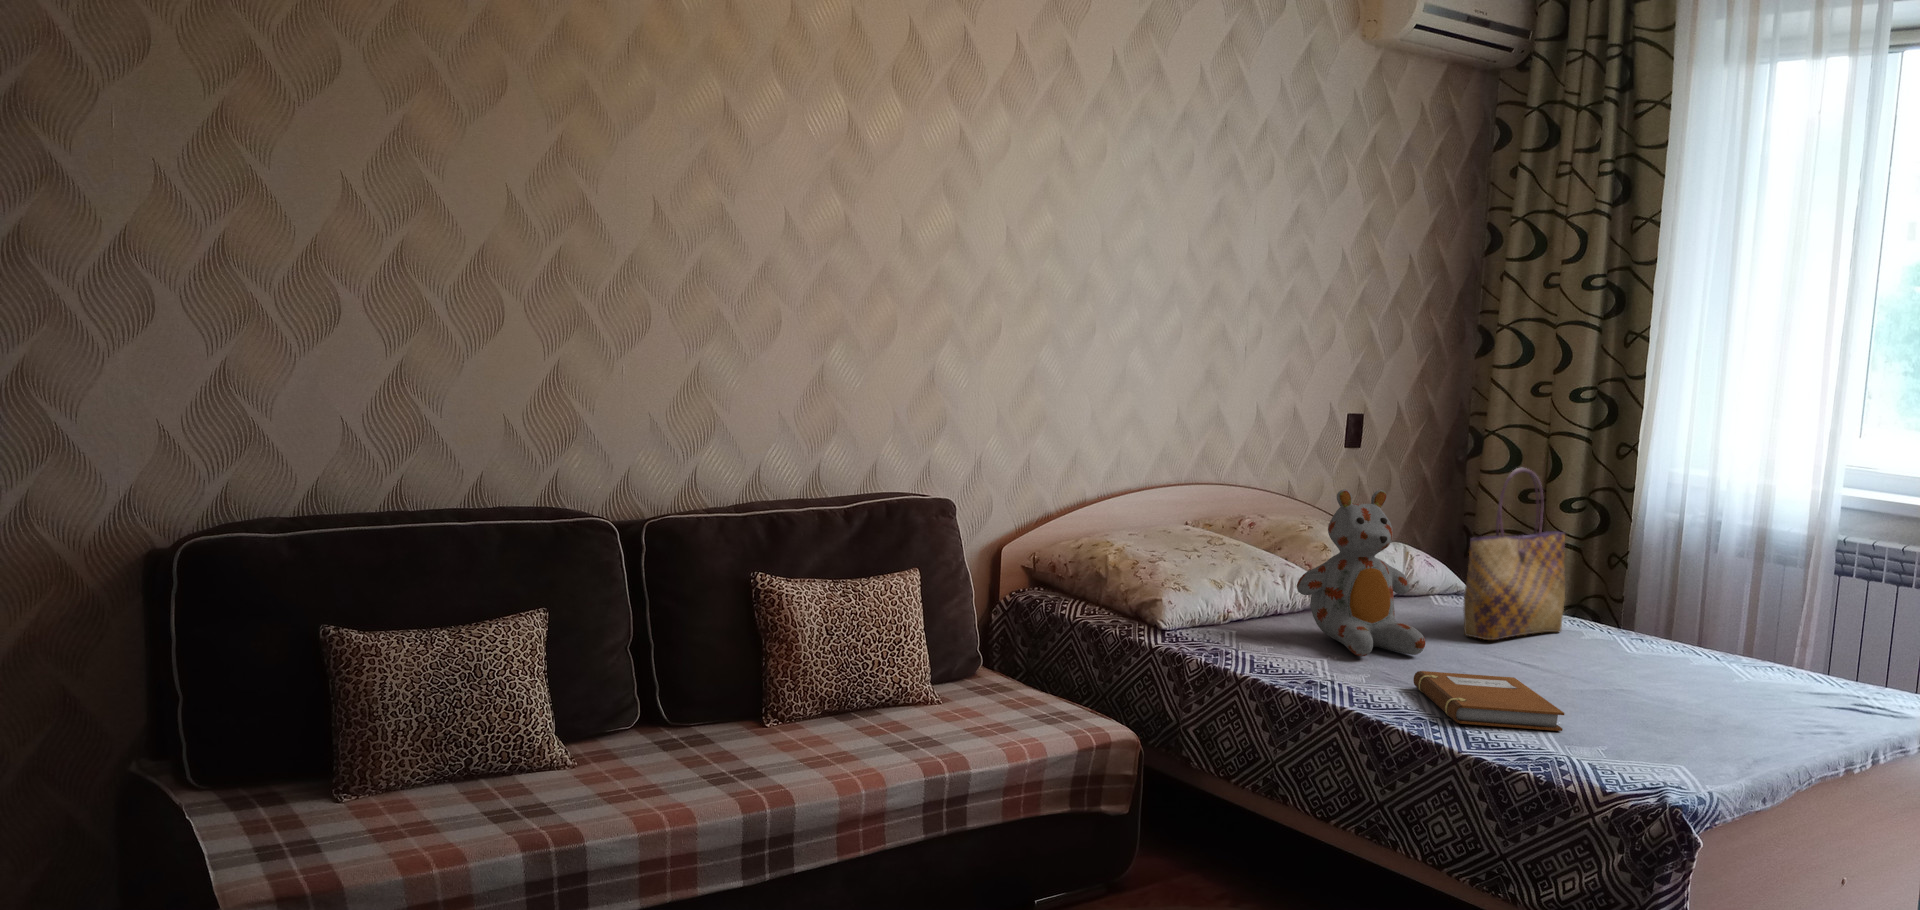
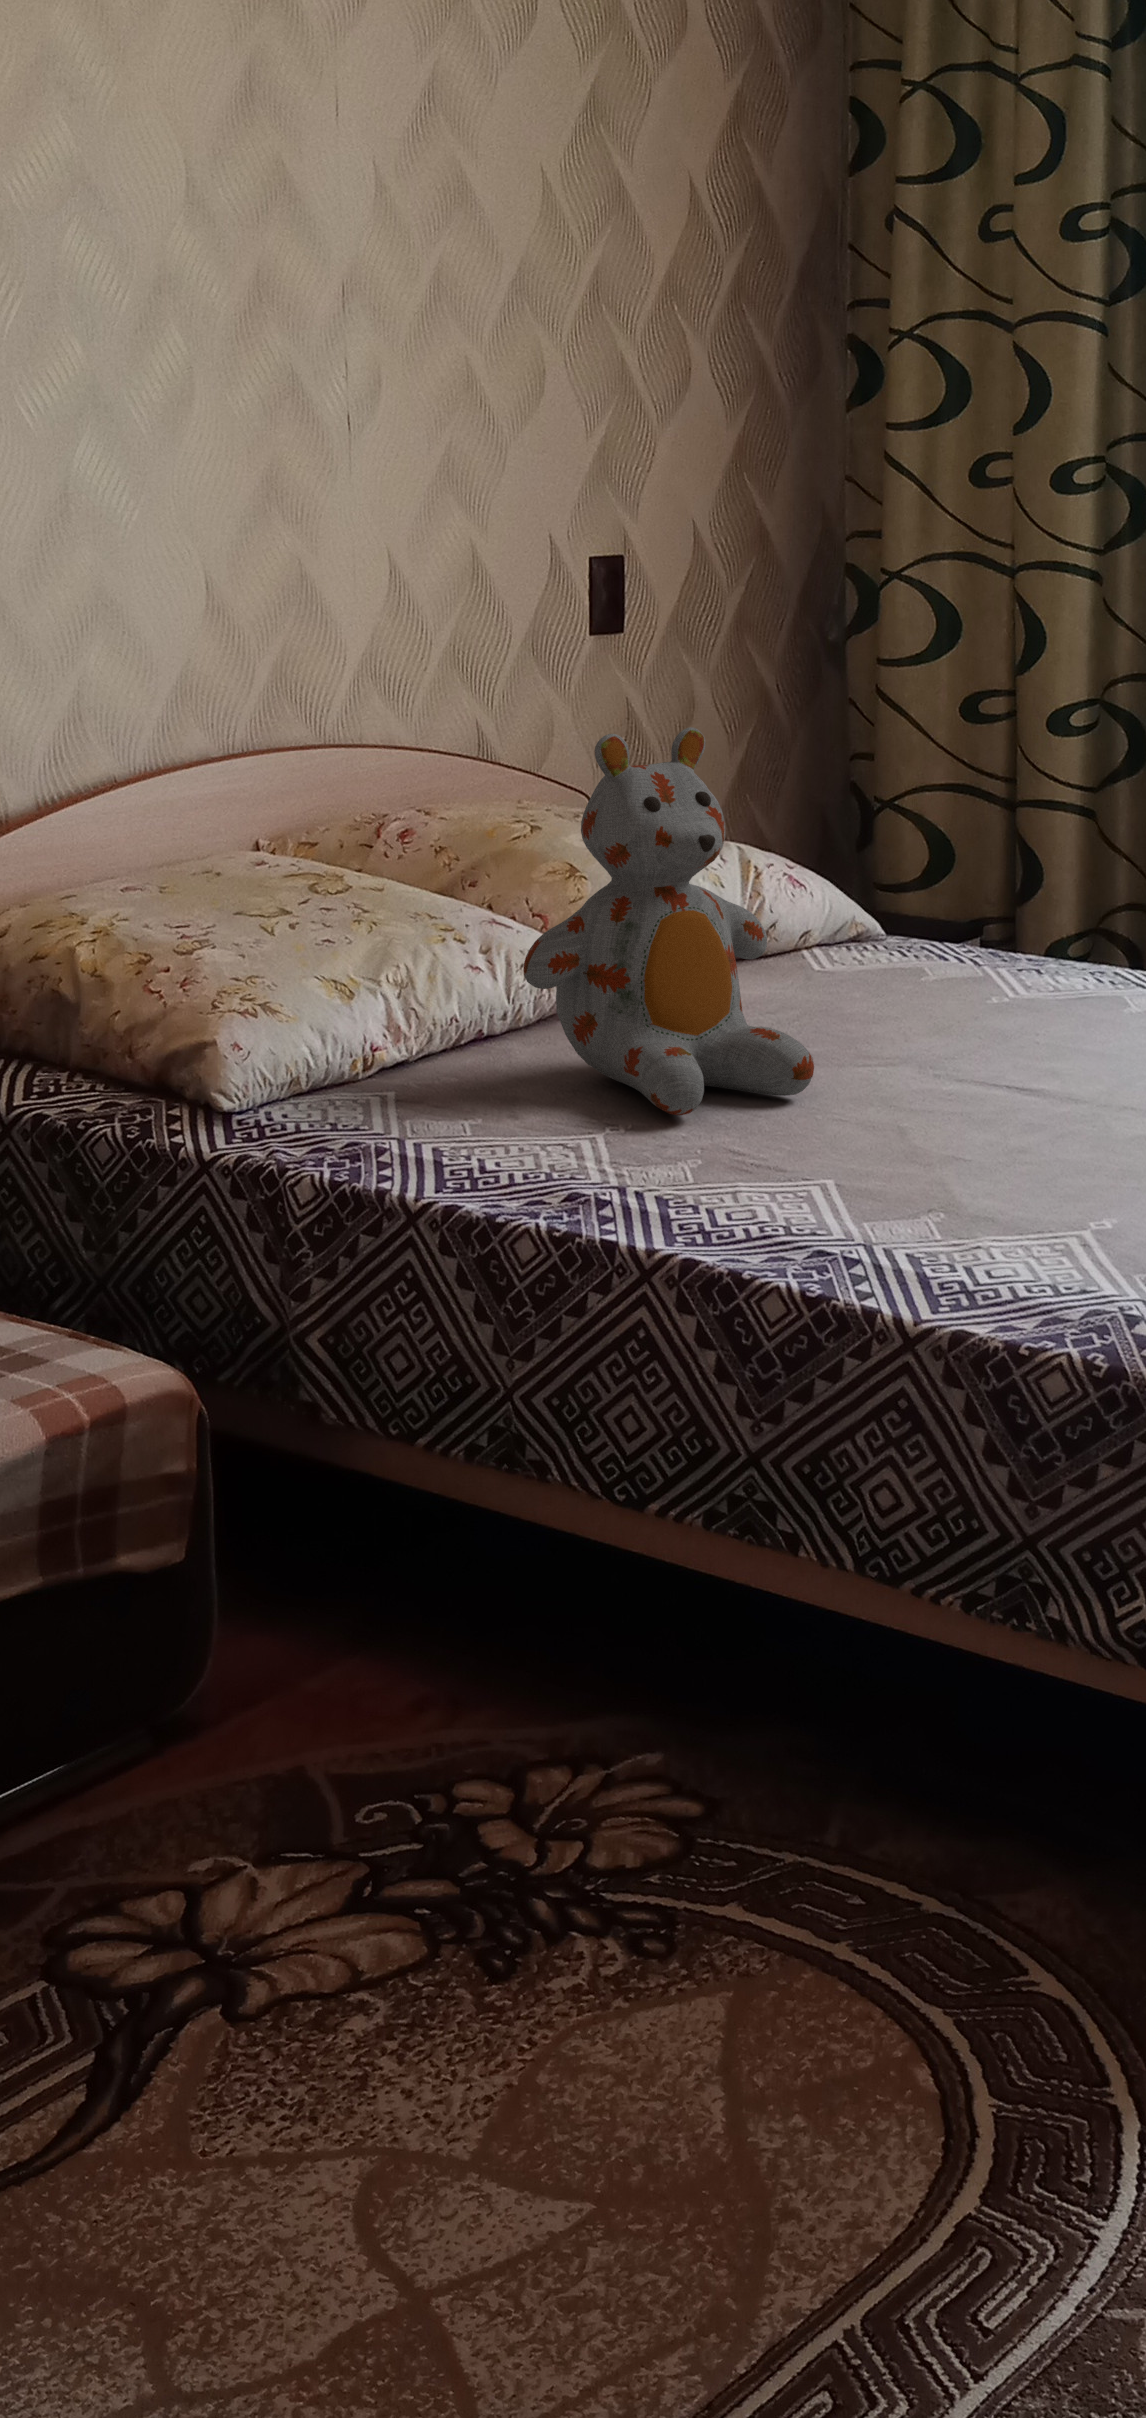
tote bag: present [1463,468,1565,640] -> none [882,649,1081,1038]
notebook: present [1413,671,1564,731] -> none [801,1124,1124,1251]

